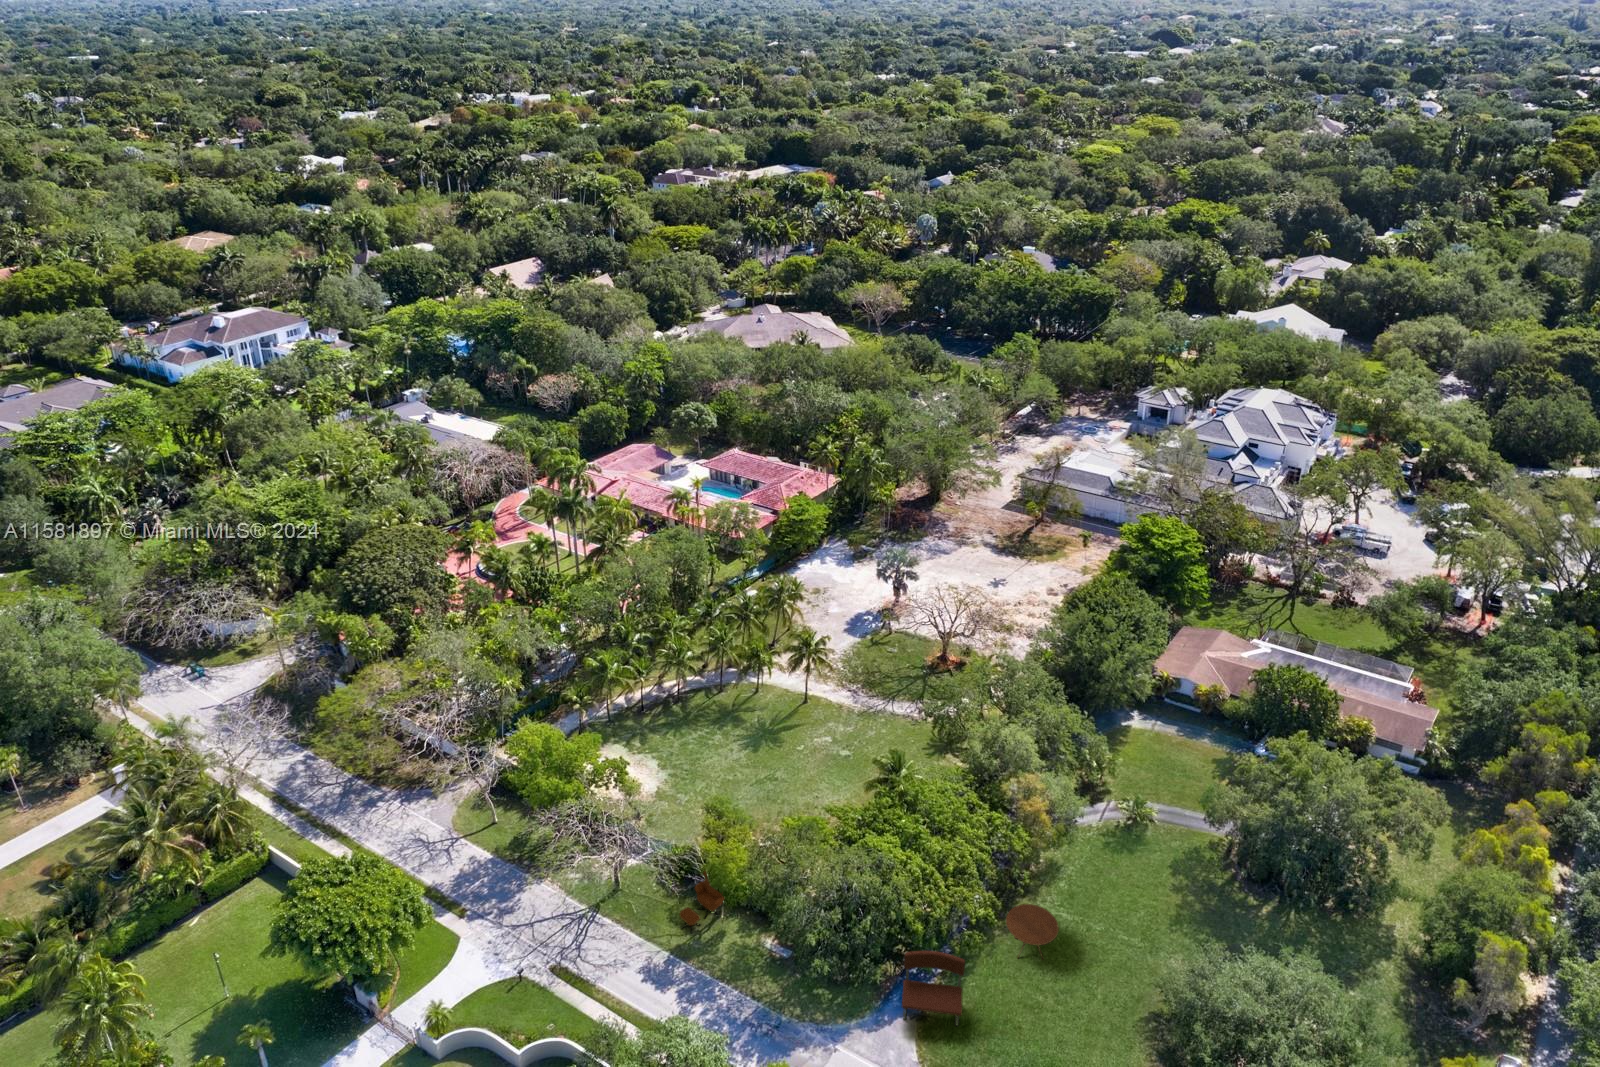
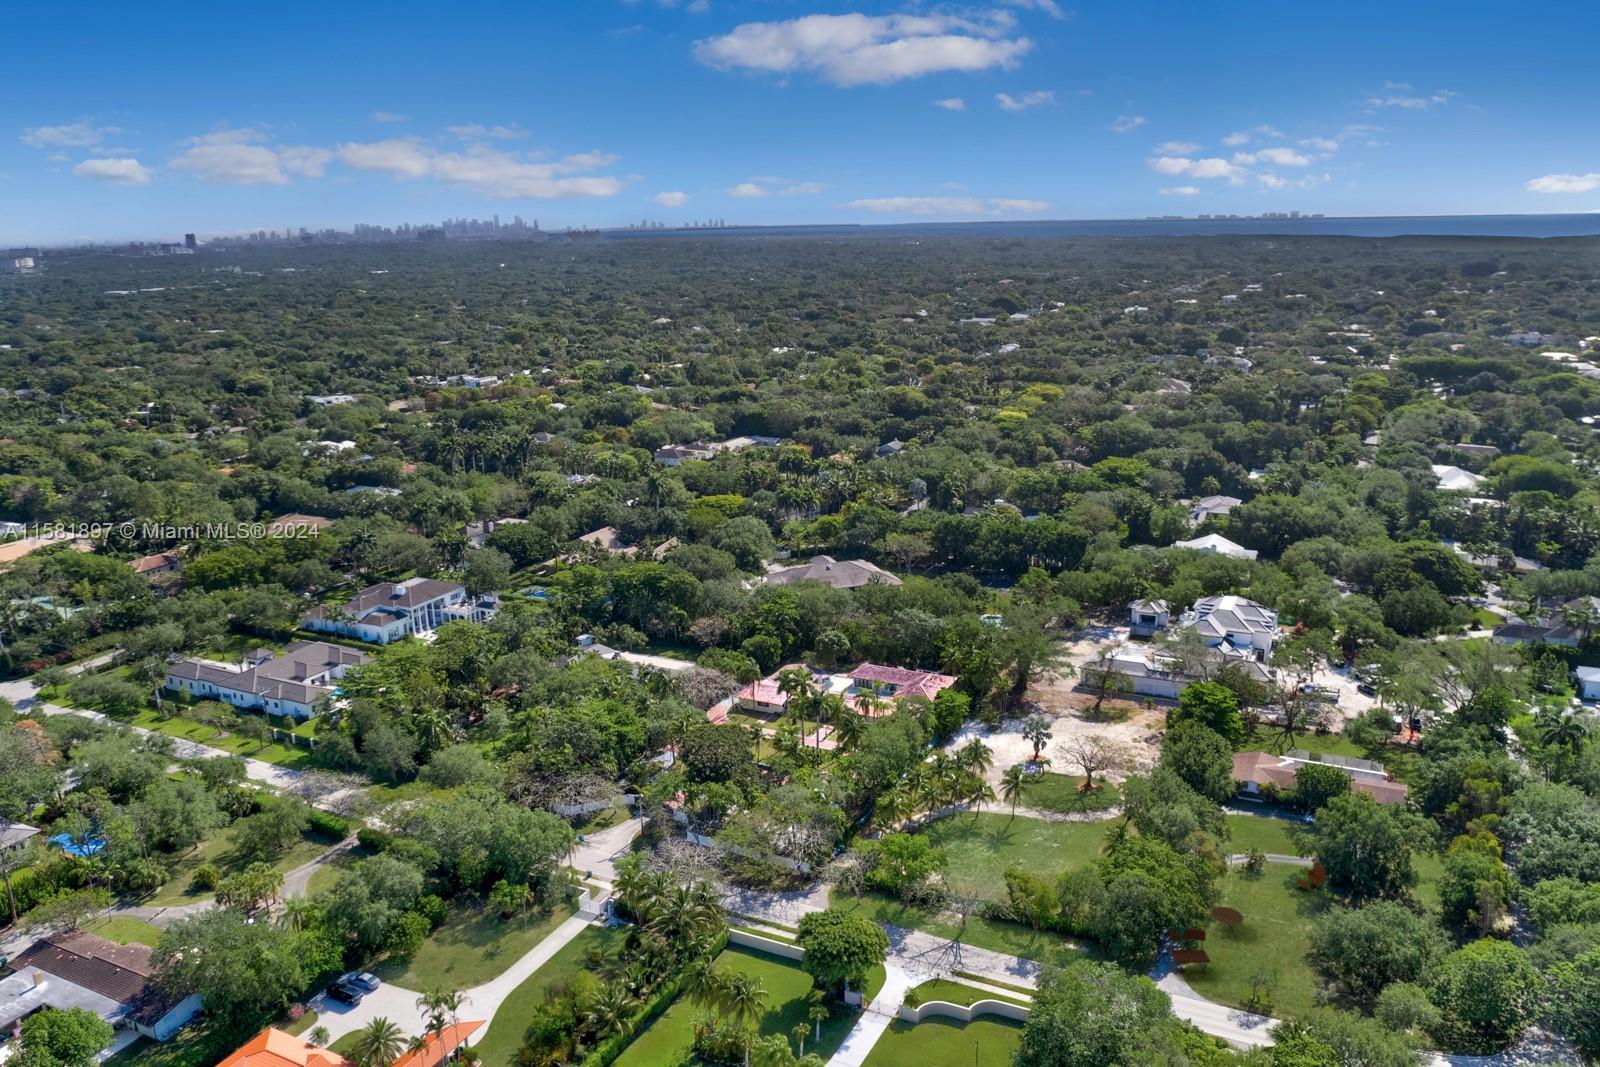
lounge chair: present [680,871,724,928] -> present [1297,862,1326,890]

